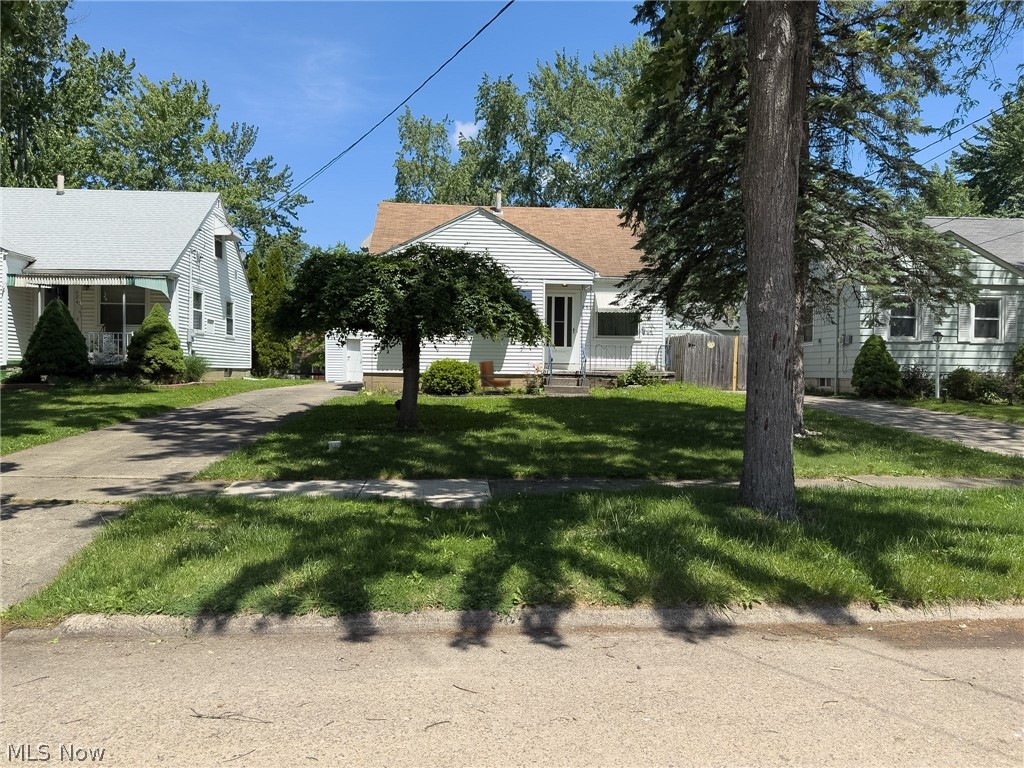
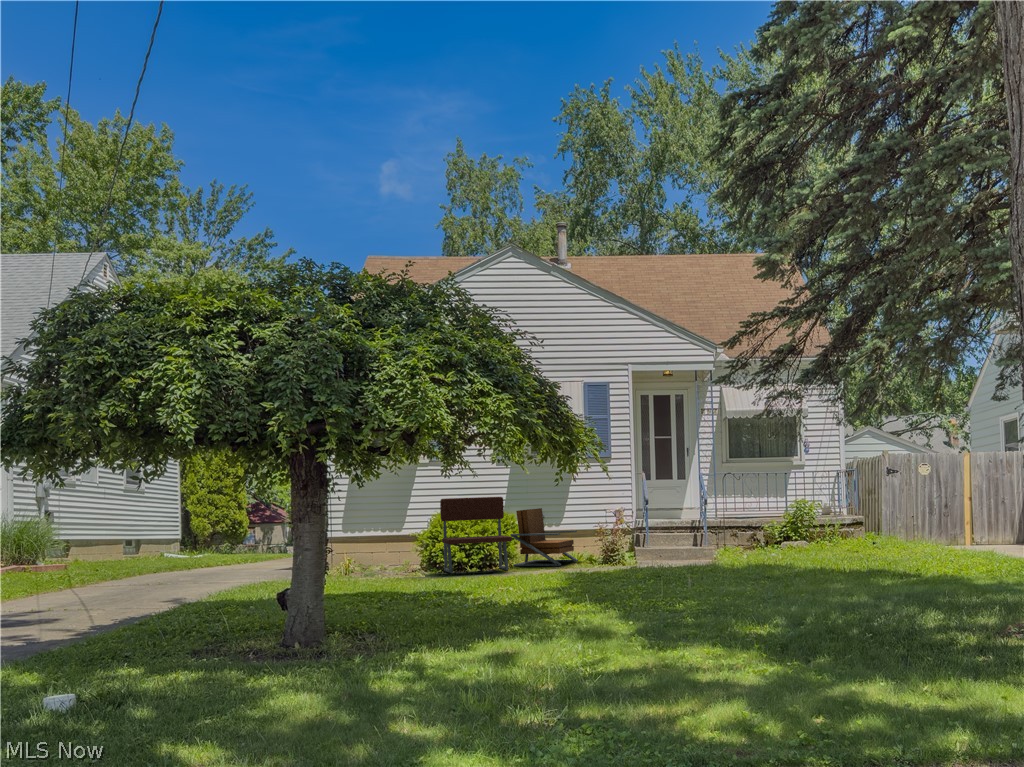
bench: none [436,353,478,397] -> present [440,497,512,573]

